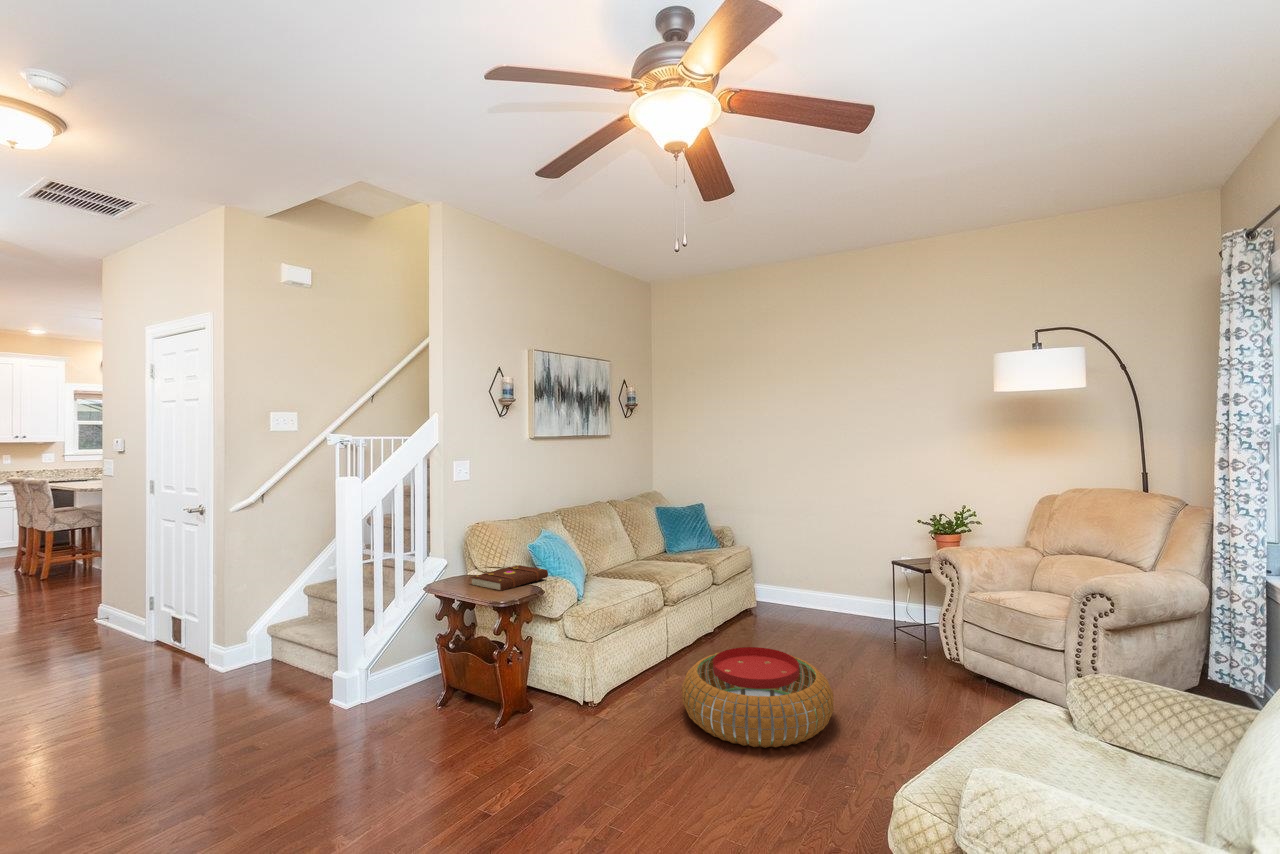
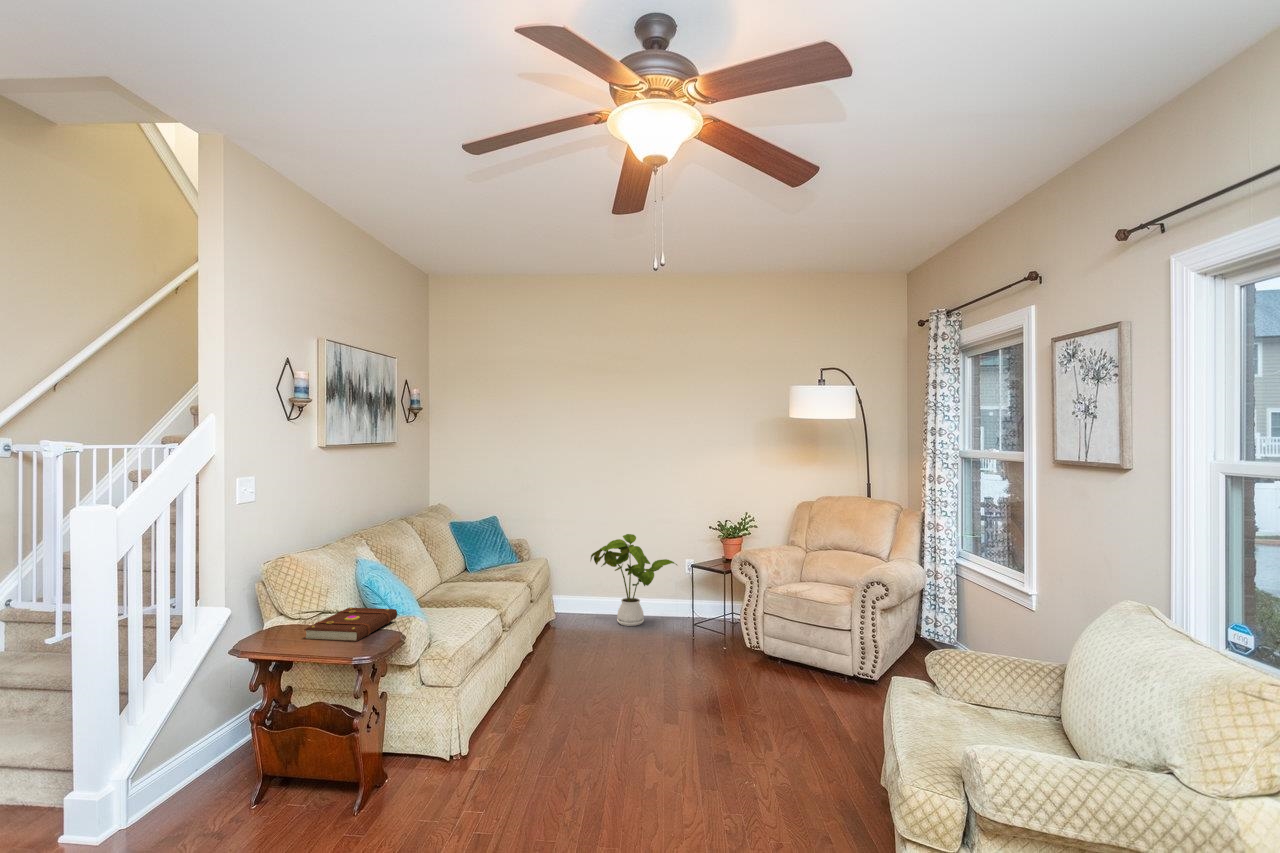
house plant: none [791,522,889,618] -> present [591,534,677,626]
pouf: present [682,647,834,748] -> none [556,664,703,762]

